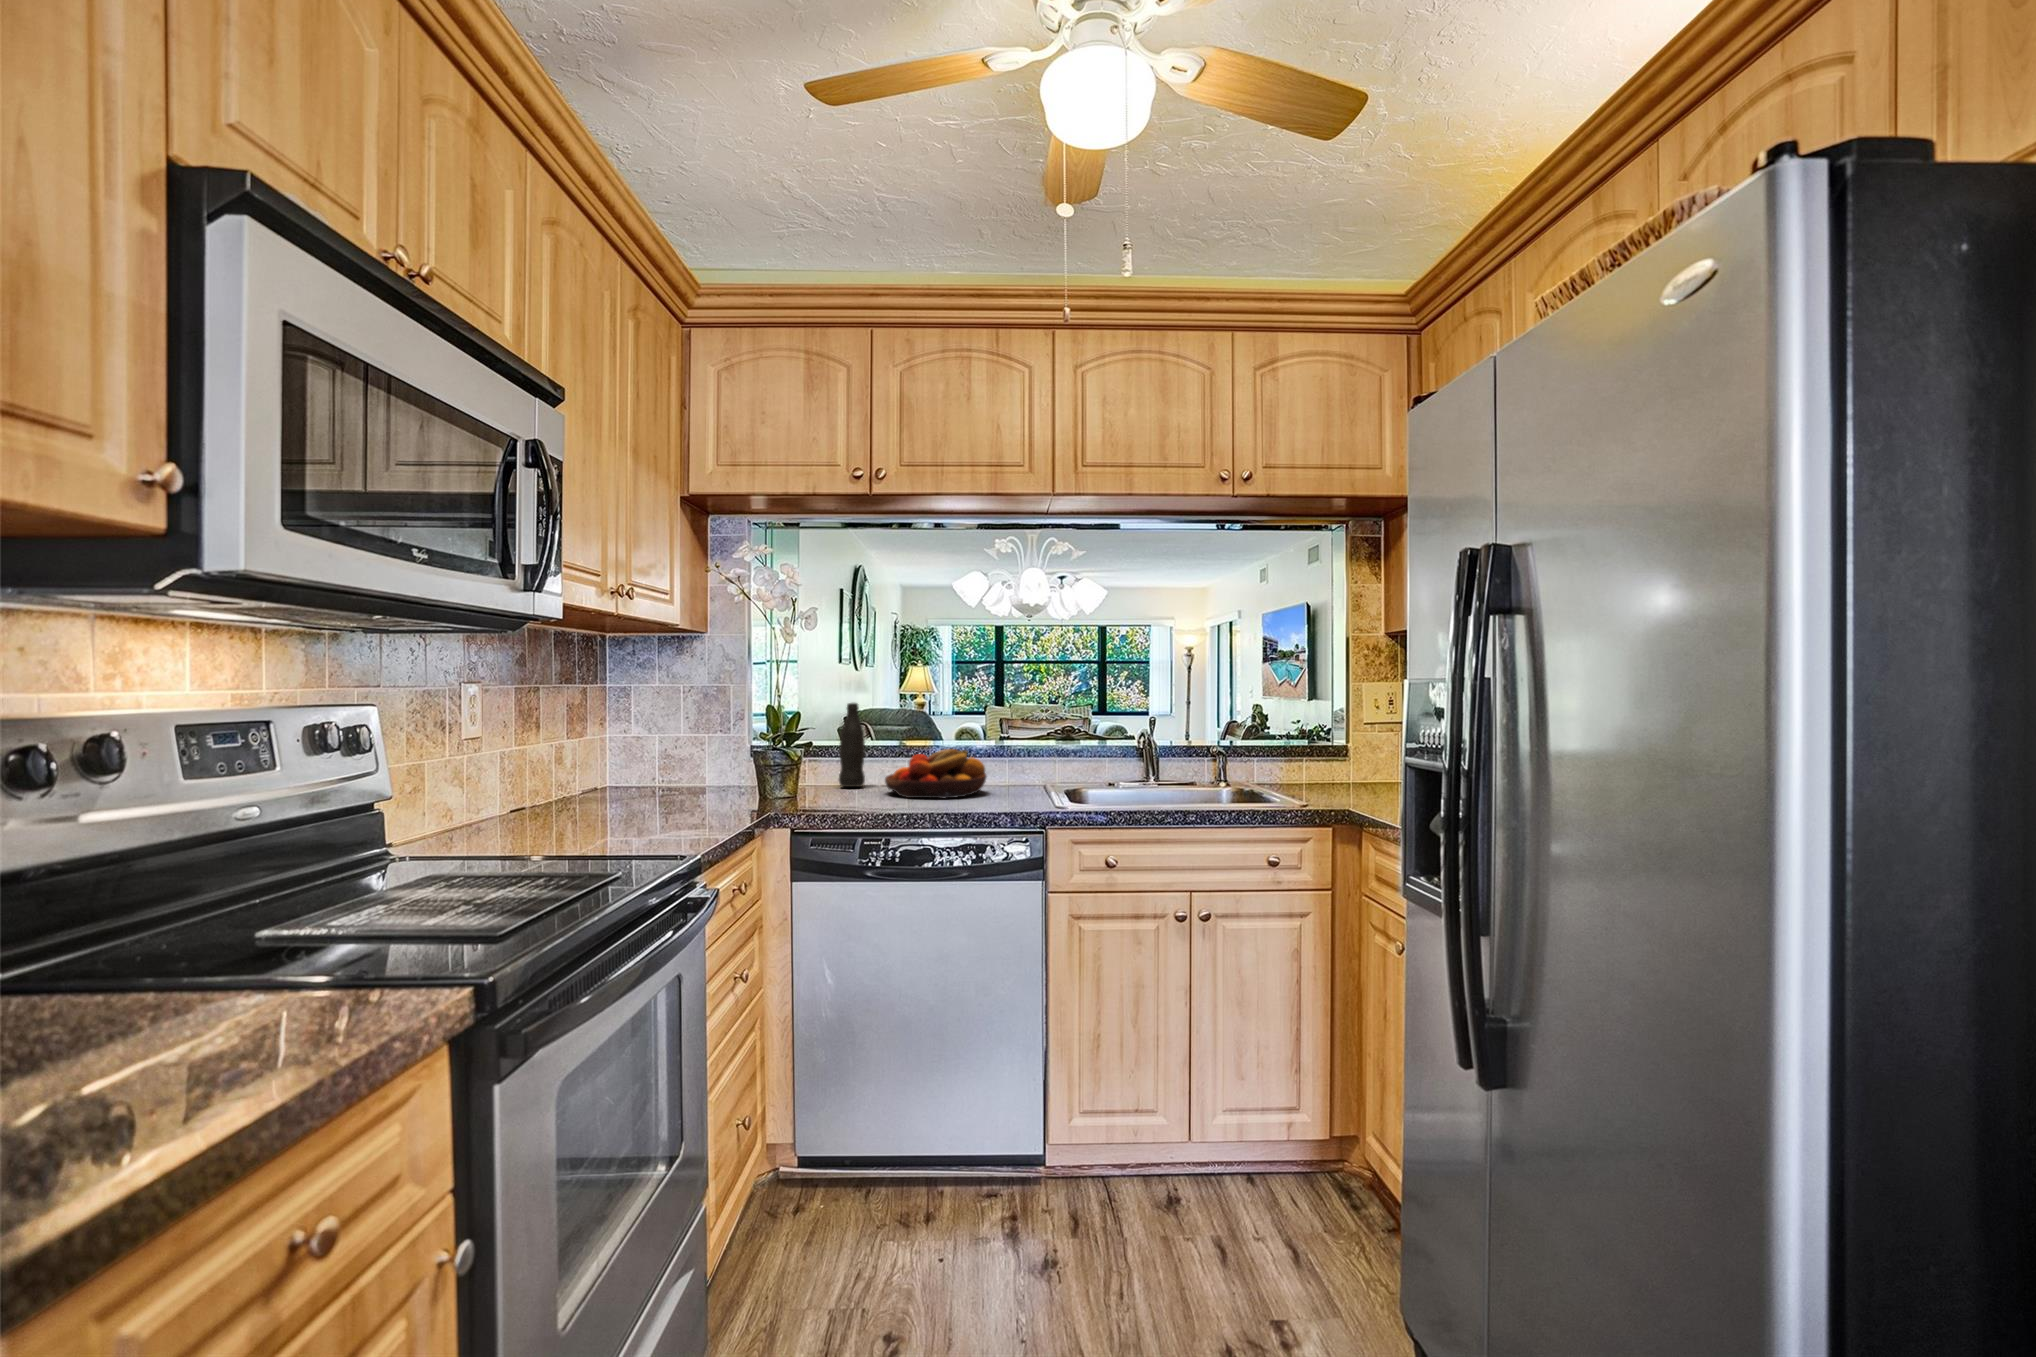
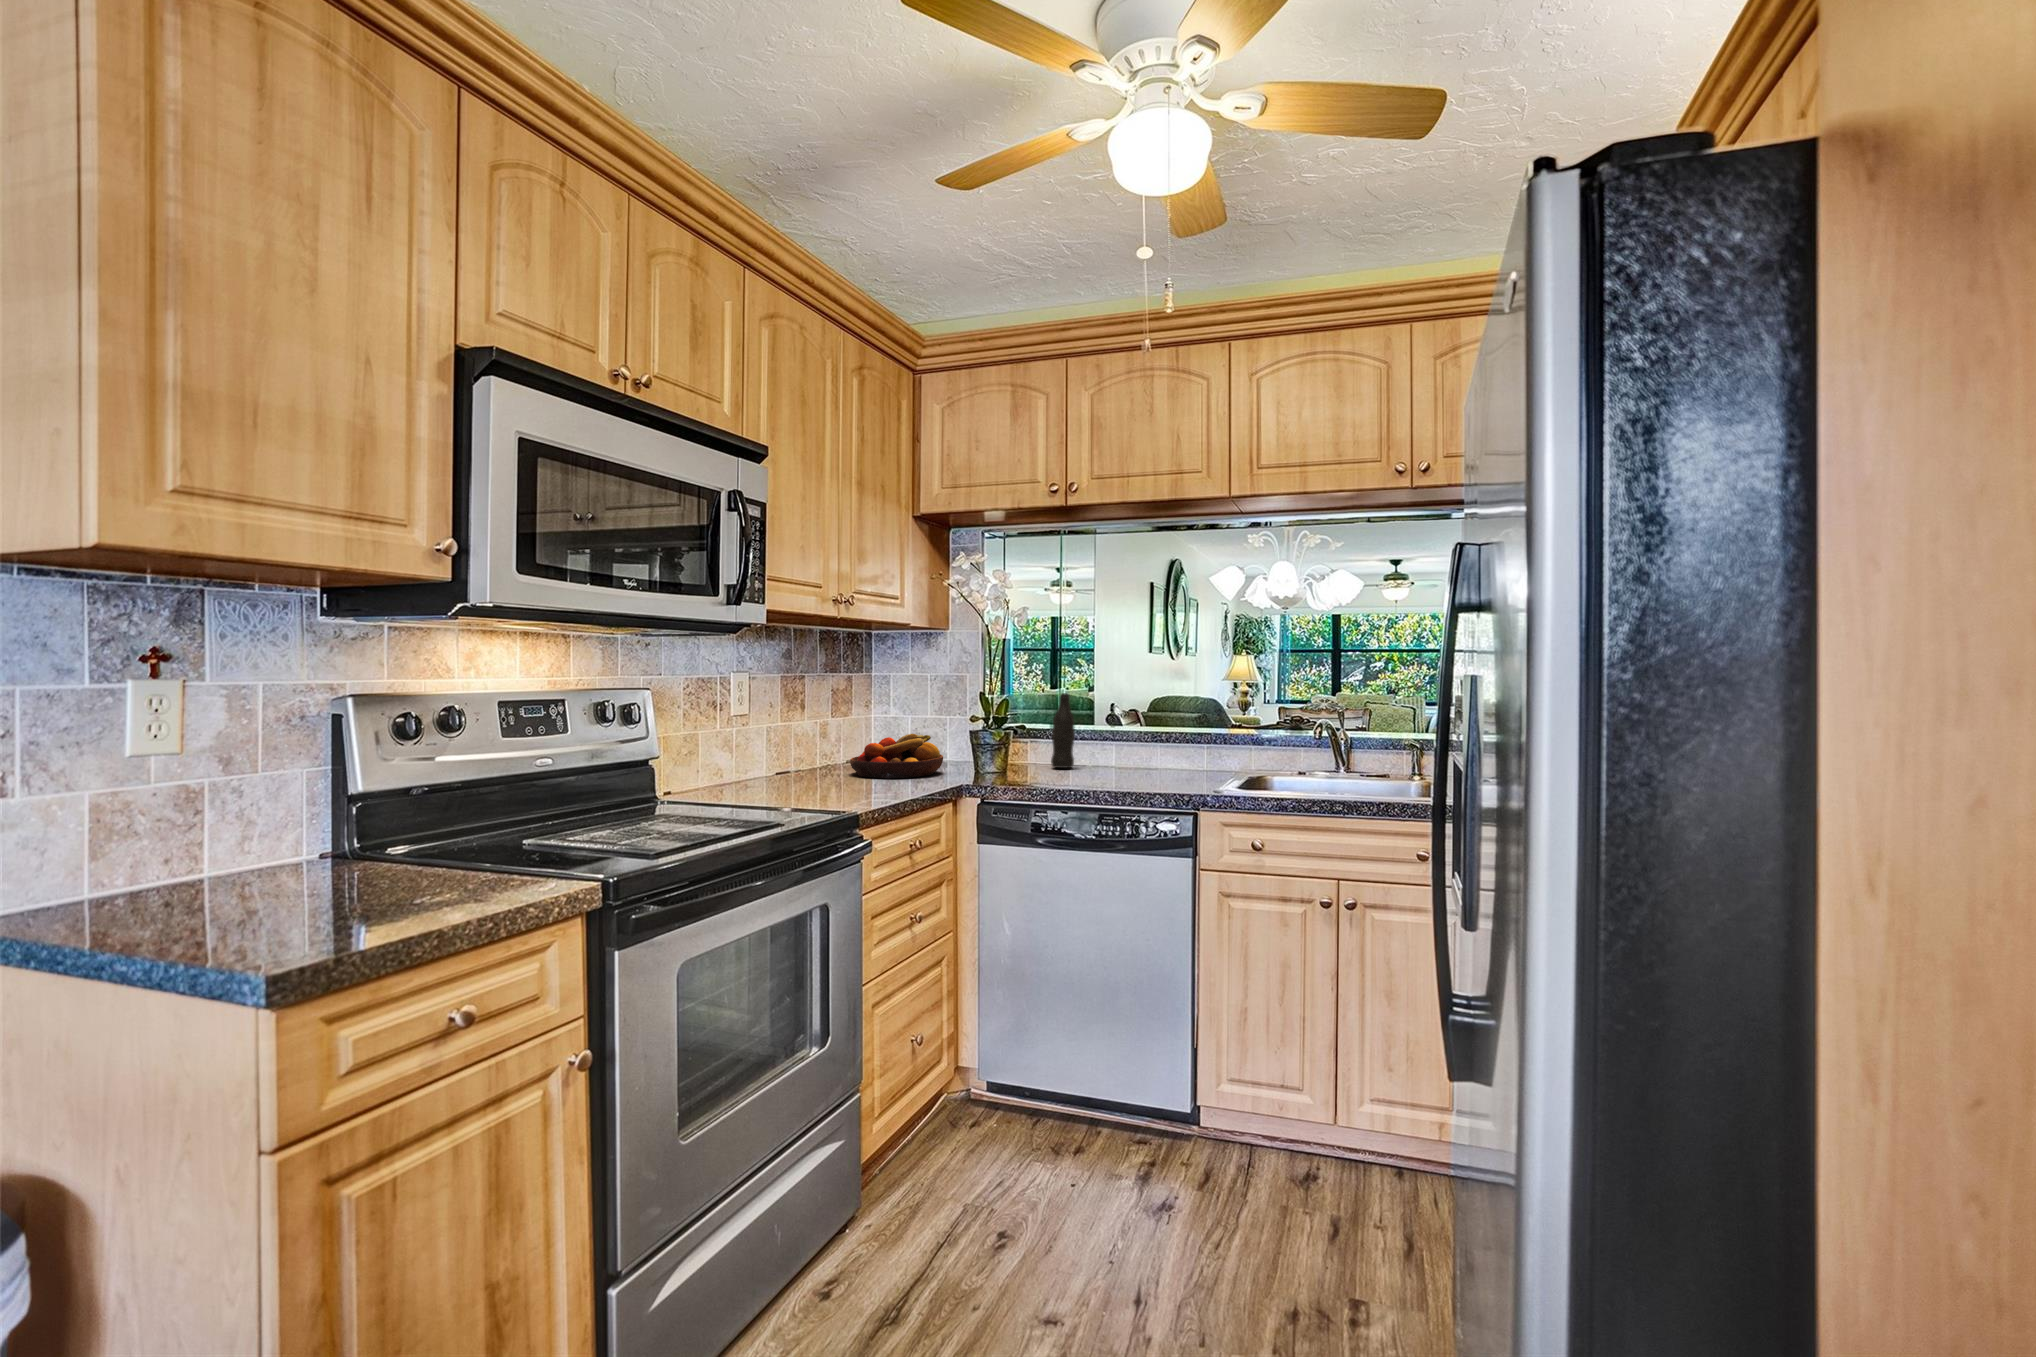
fruit bowl: present [885,749,987,798] -> present [850,734,943,778]

